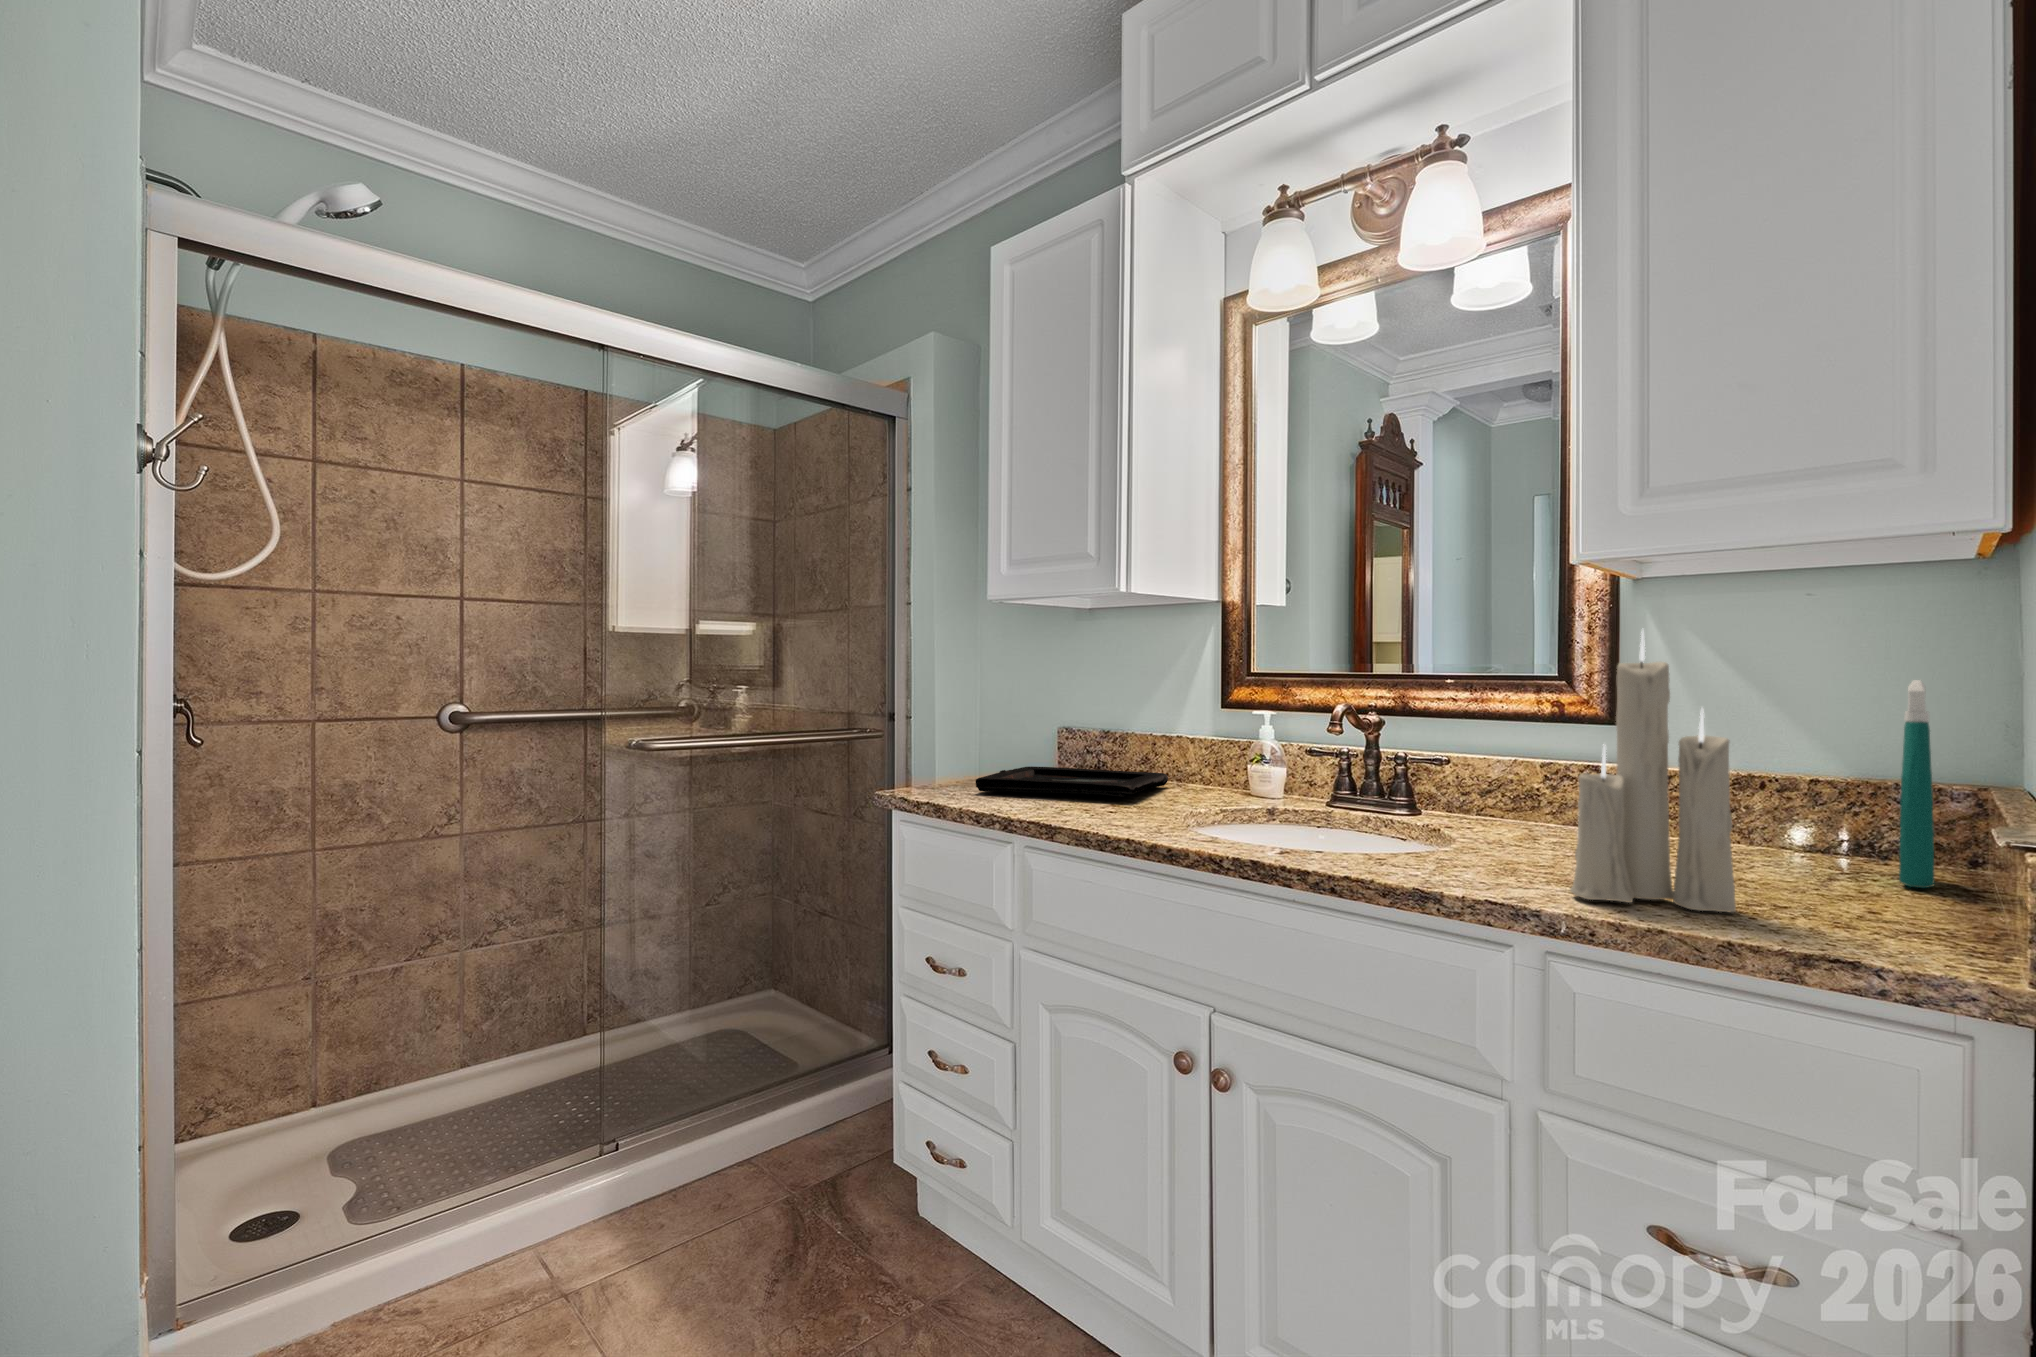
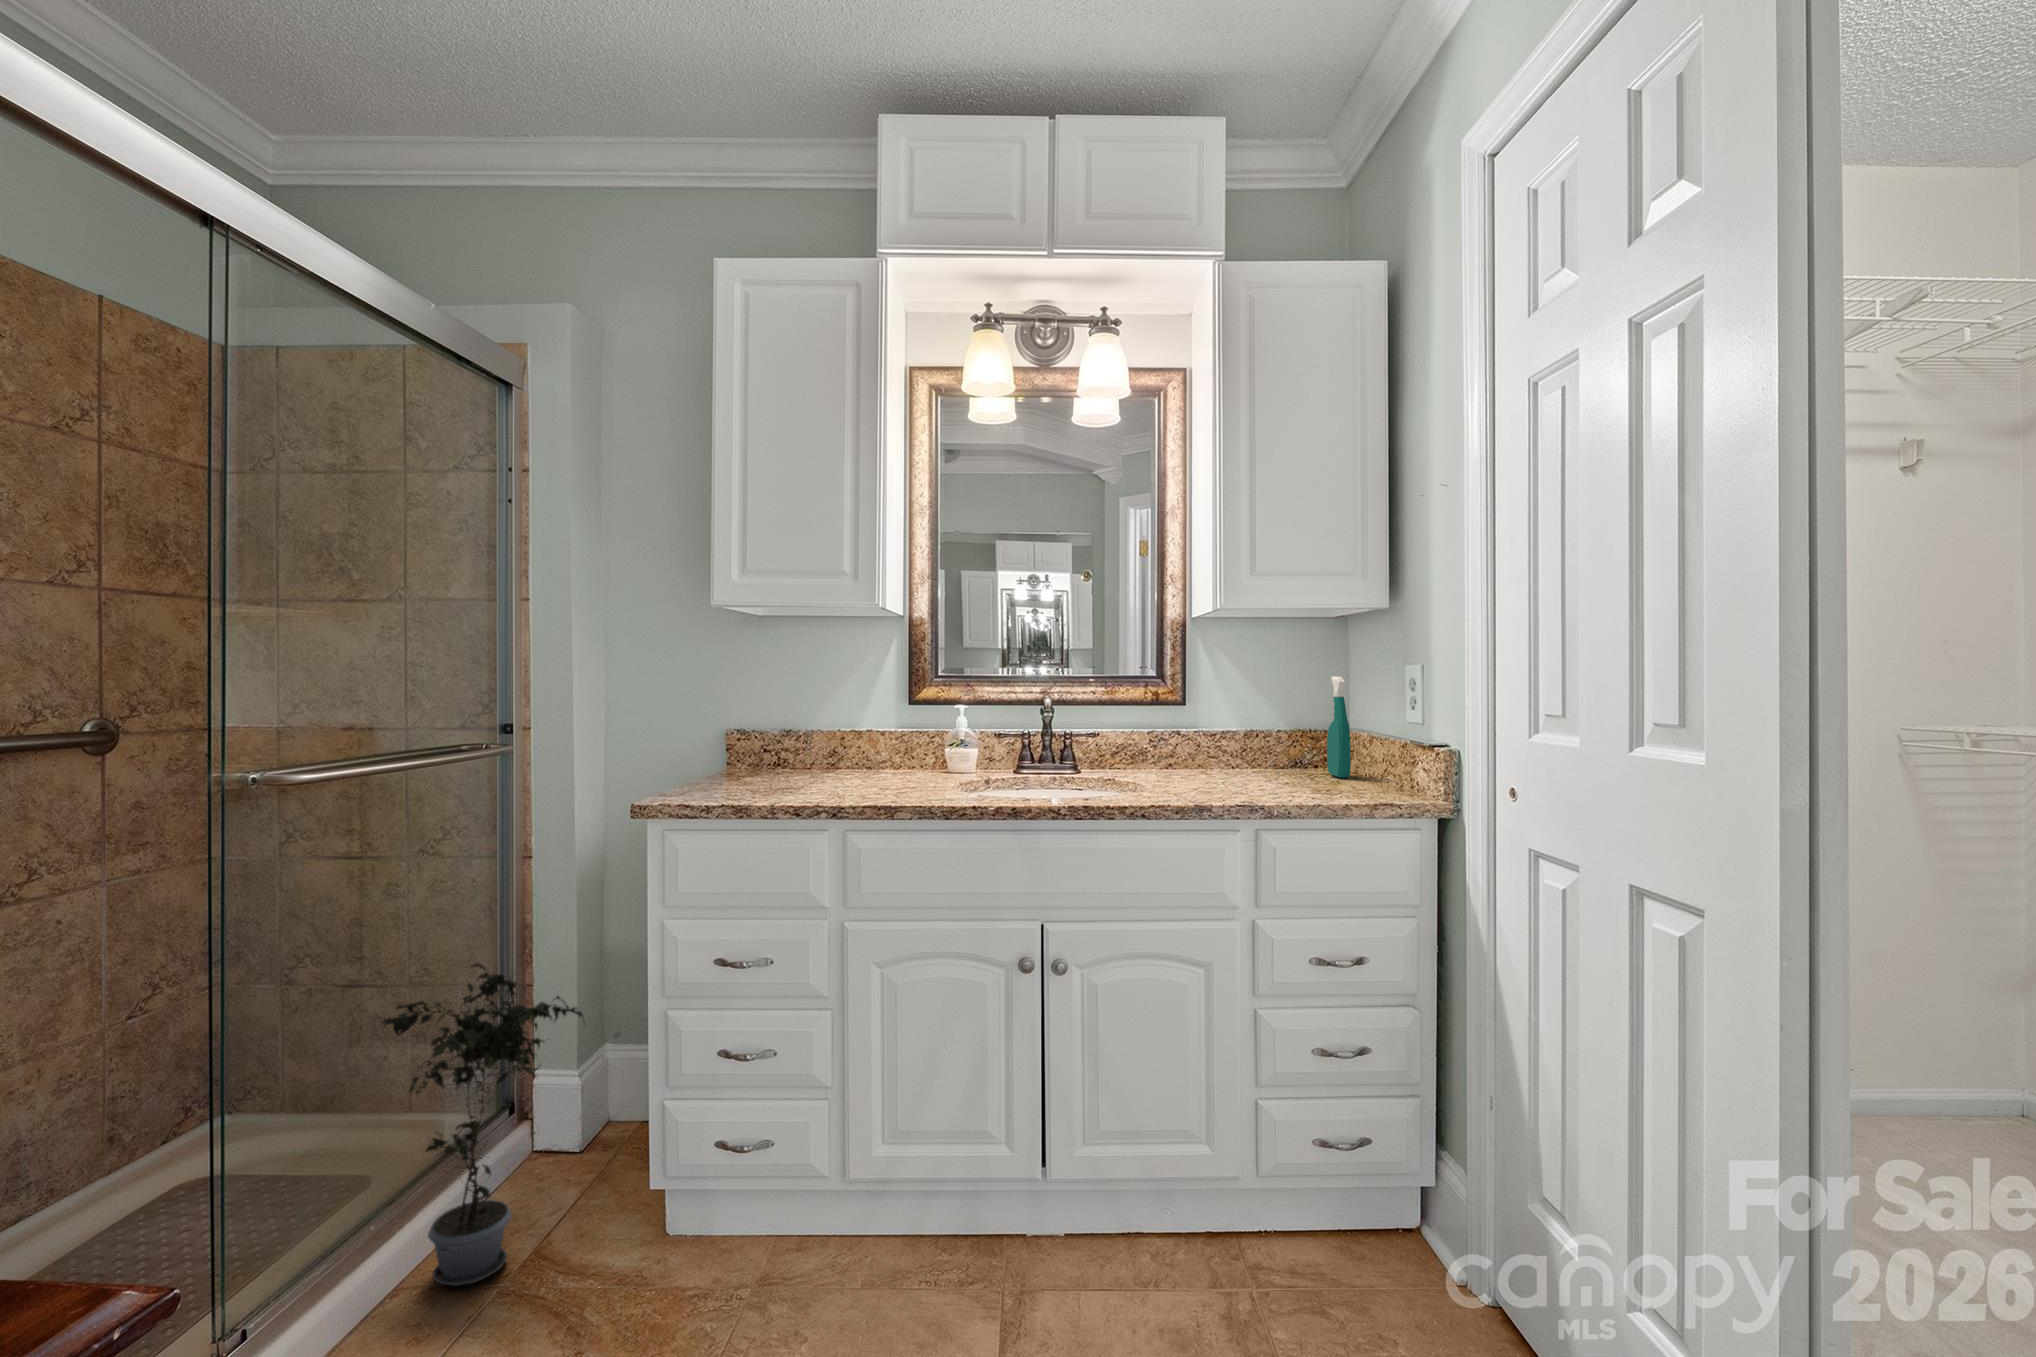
candle: present [1570,630,1736,912] -> none [1259,643,1326,798]
decorative tray: present [976,766,1168,797] -> none [730,762,893,791]
potted plant: none [714,916,841,1193] -> present [382,963,583,1286]

